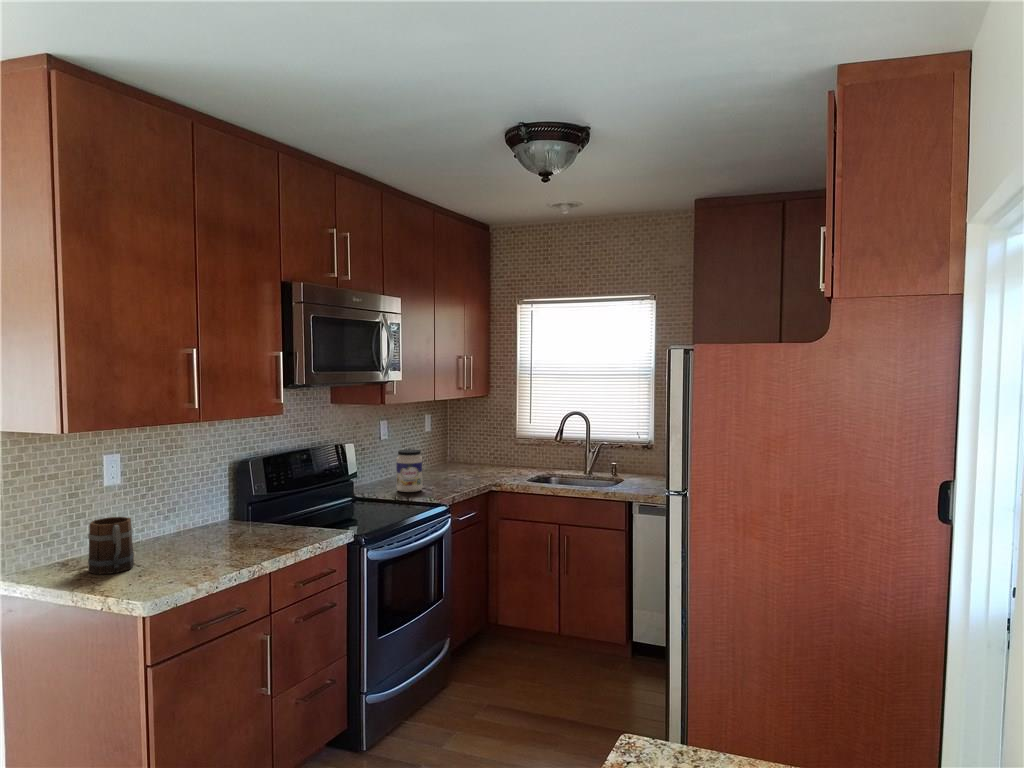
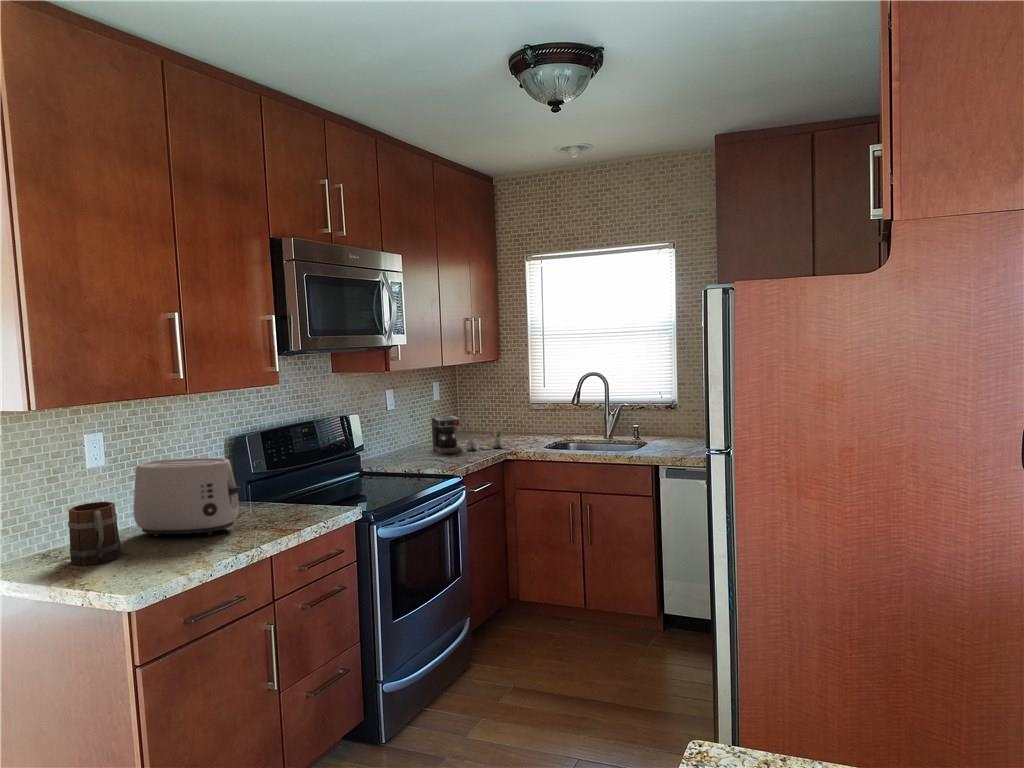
coffee maker: none [422,447,489,483] -> present [432,415,503,454]
jar: present [396,449,422,492] -> none [405,419,433,464]
toaster: none [146,480,246,551] -> present [133,458,241,537]

